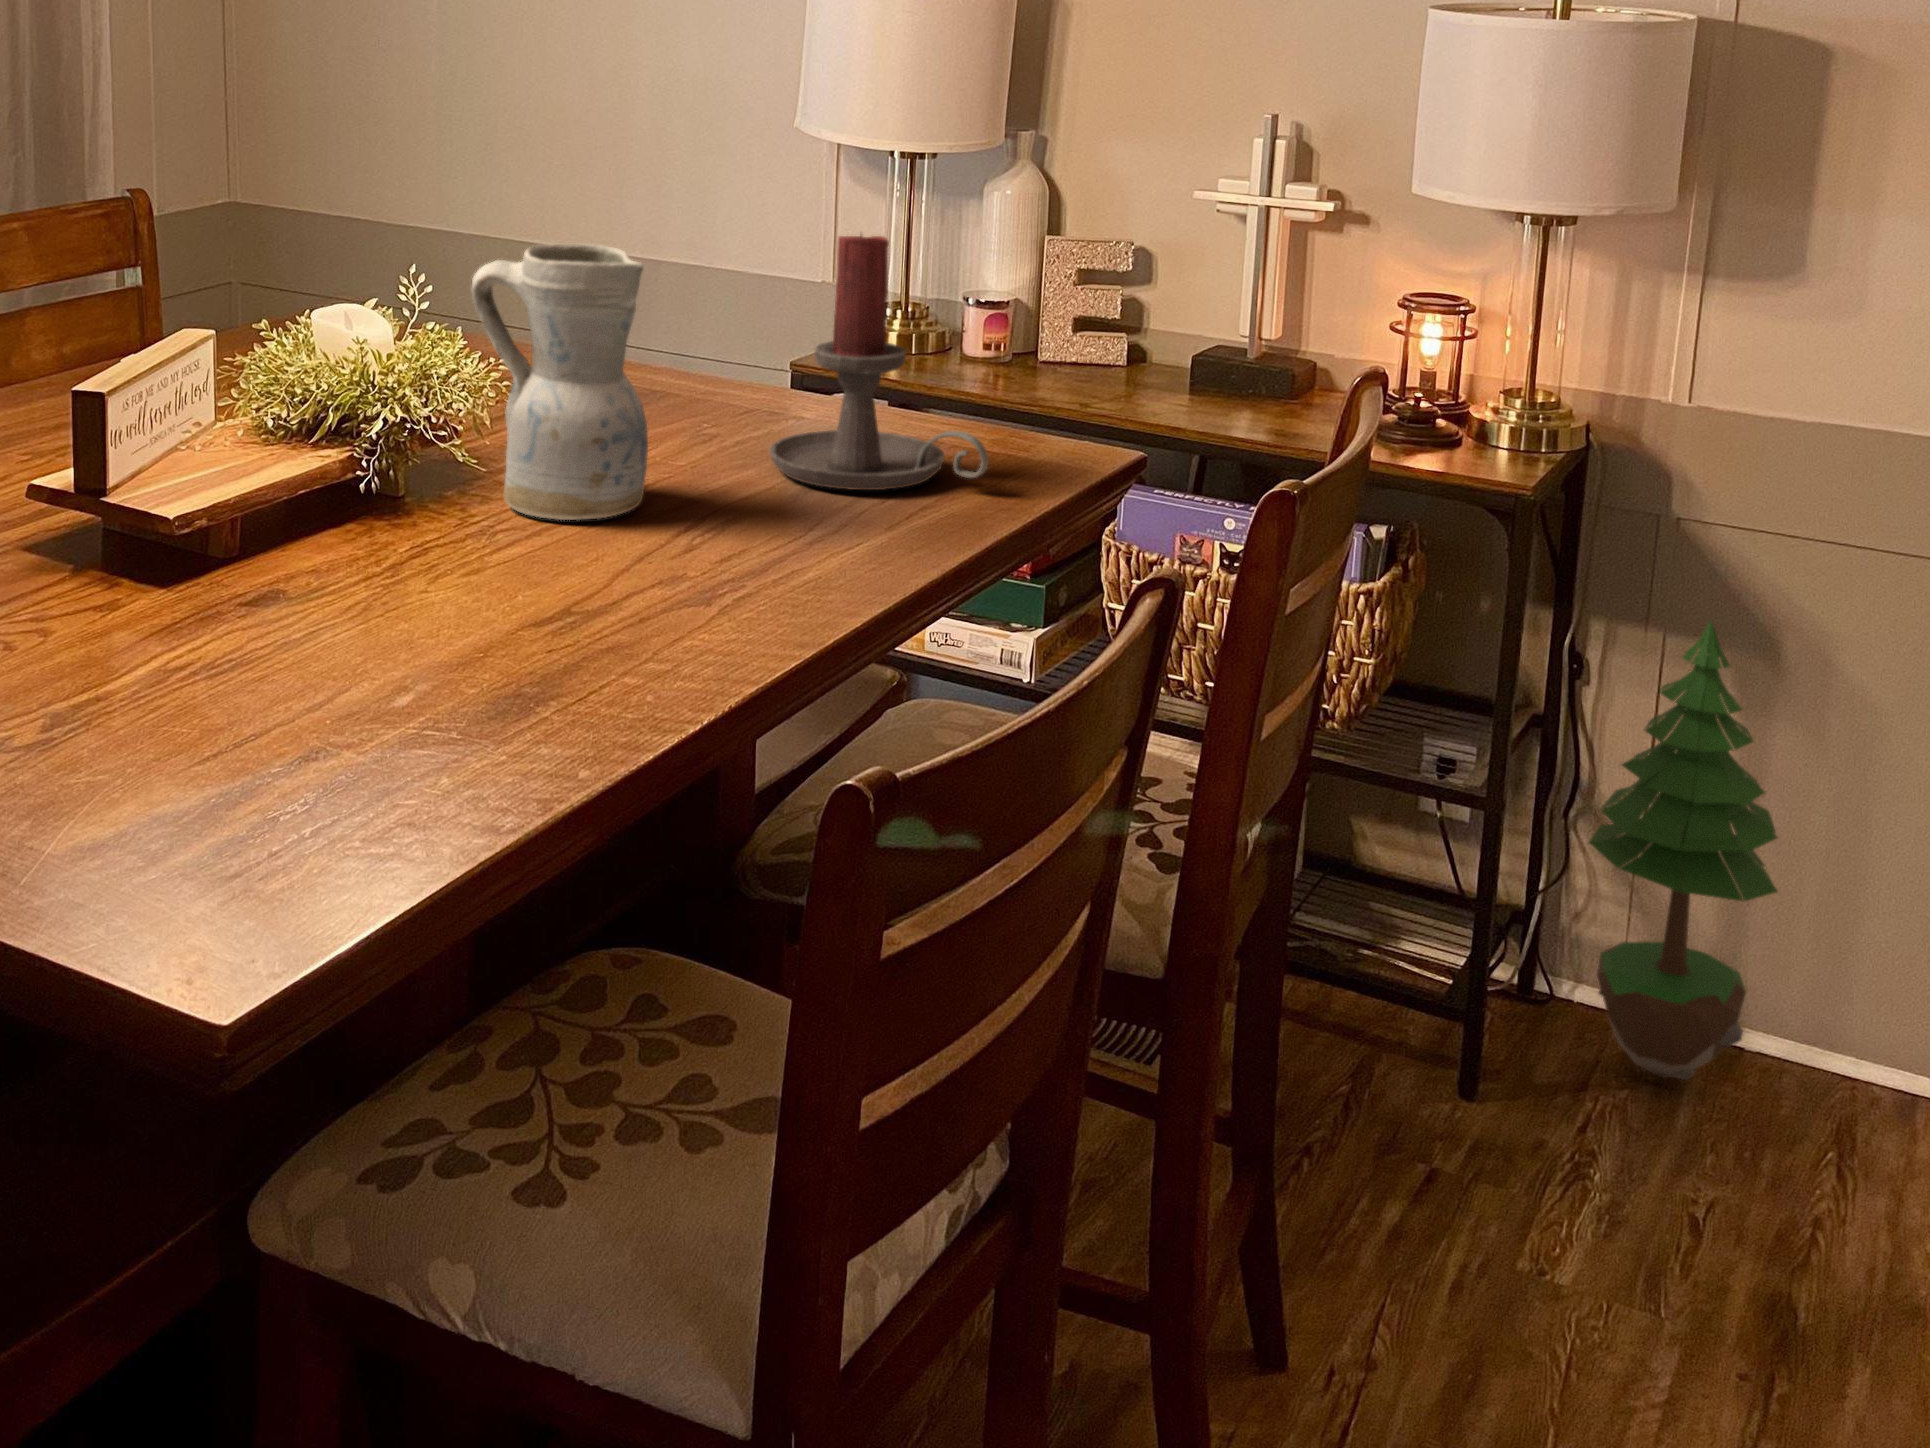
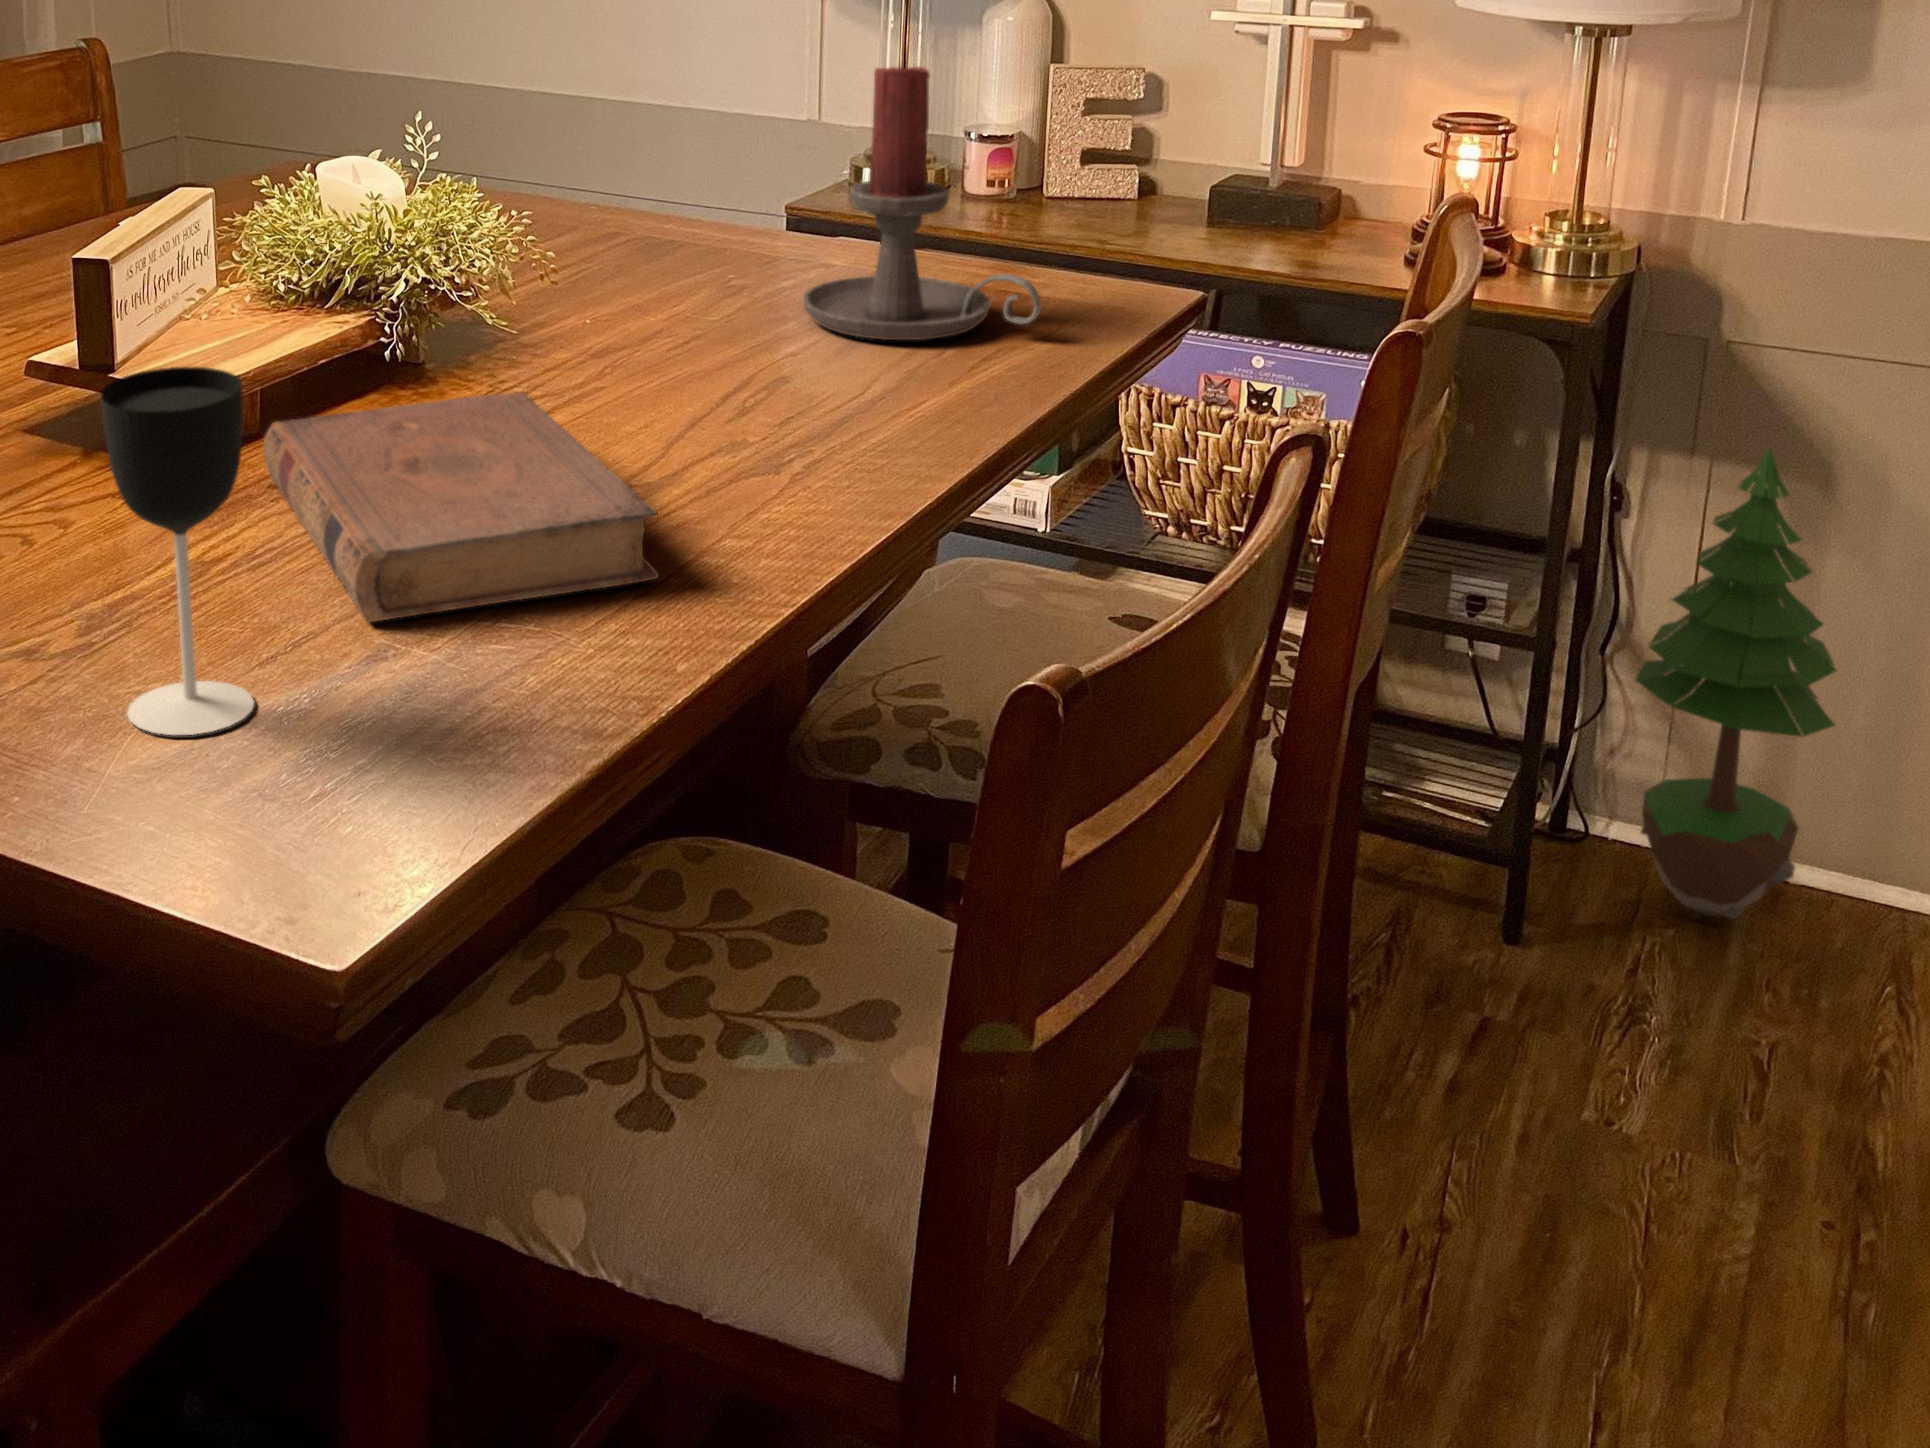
ceramic pitcher: present [471,243,648,520] -> none [488,83,682,382]
wine glass: none [55,486,188,820] -> present [101,367,254,735]
book: none [237,525,579,727] -> present [263,392,658,622]

